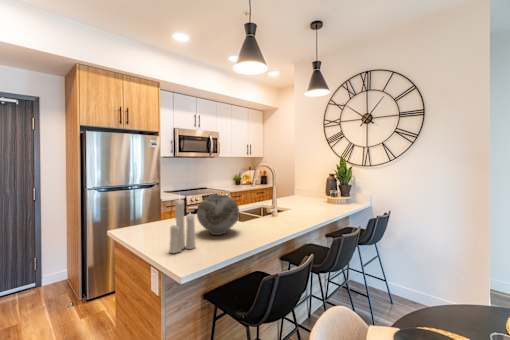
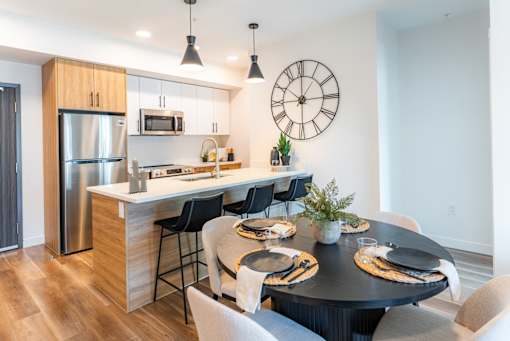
vase: present [197,195,239,235] -> none [150,159,181,187]

